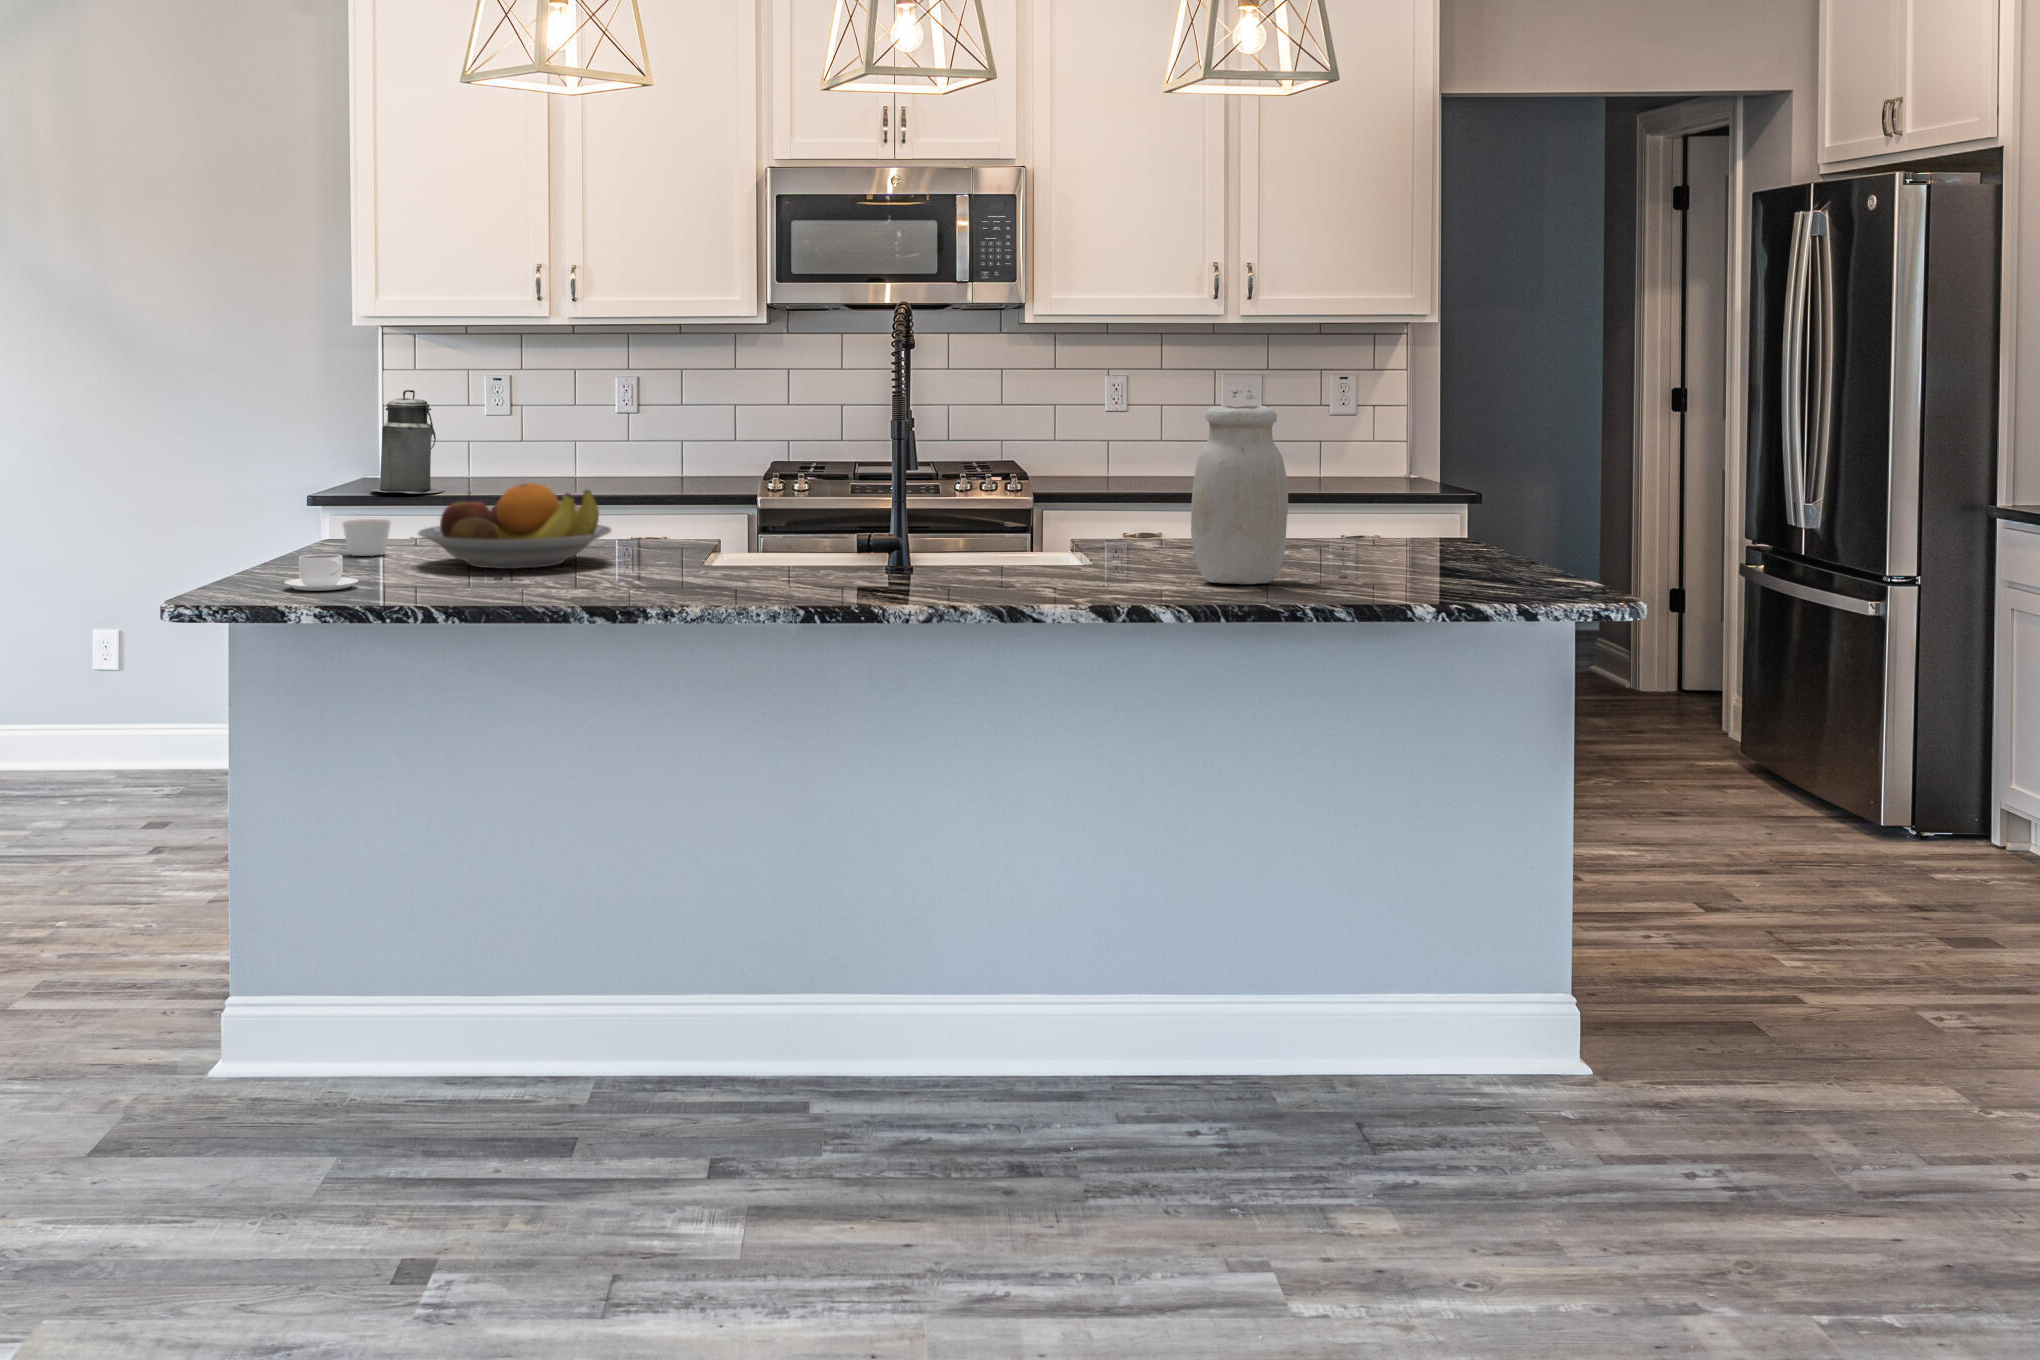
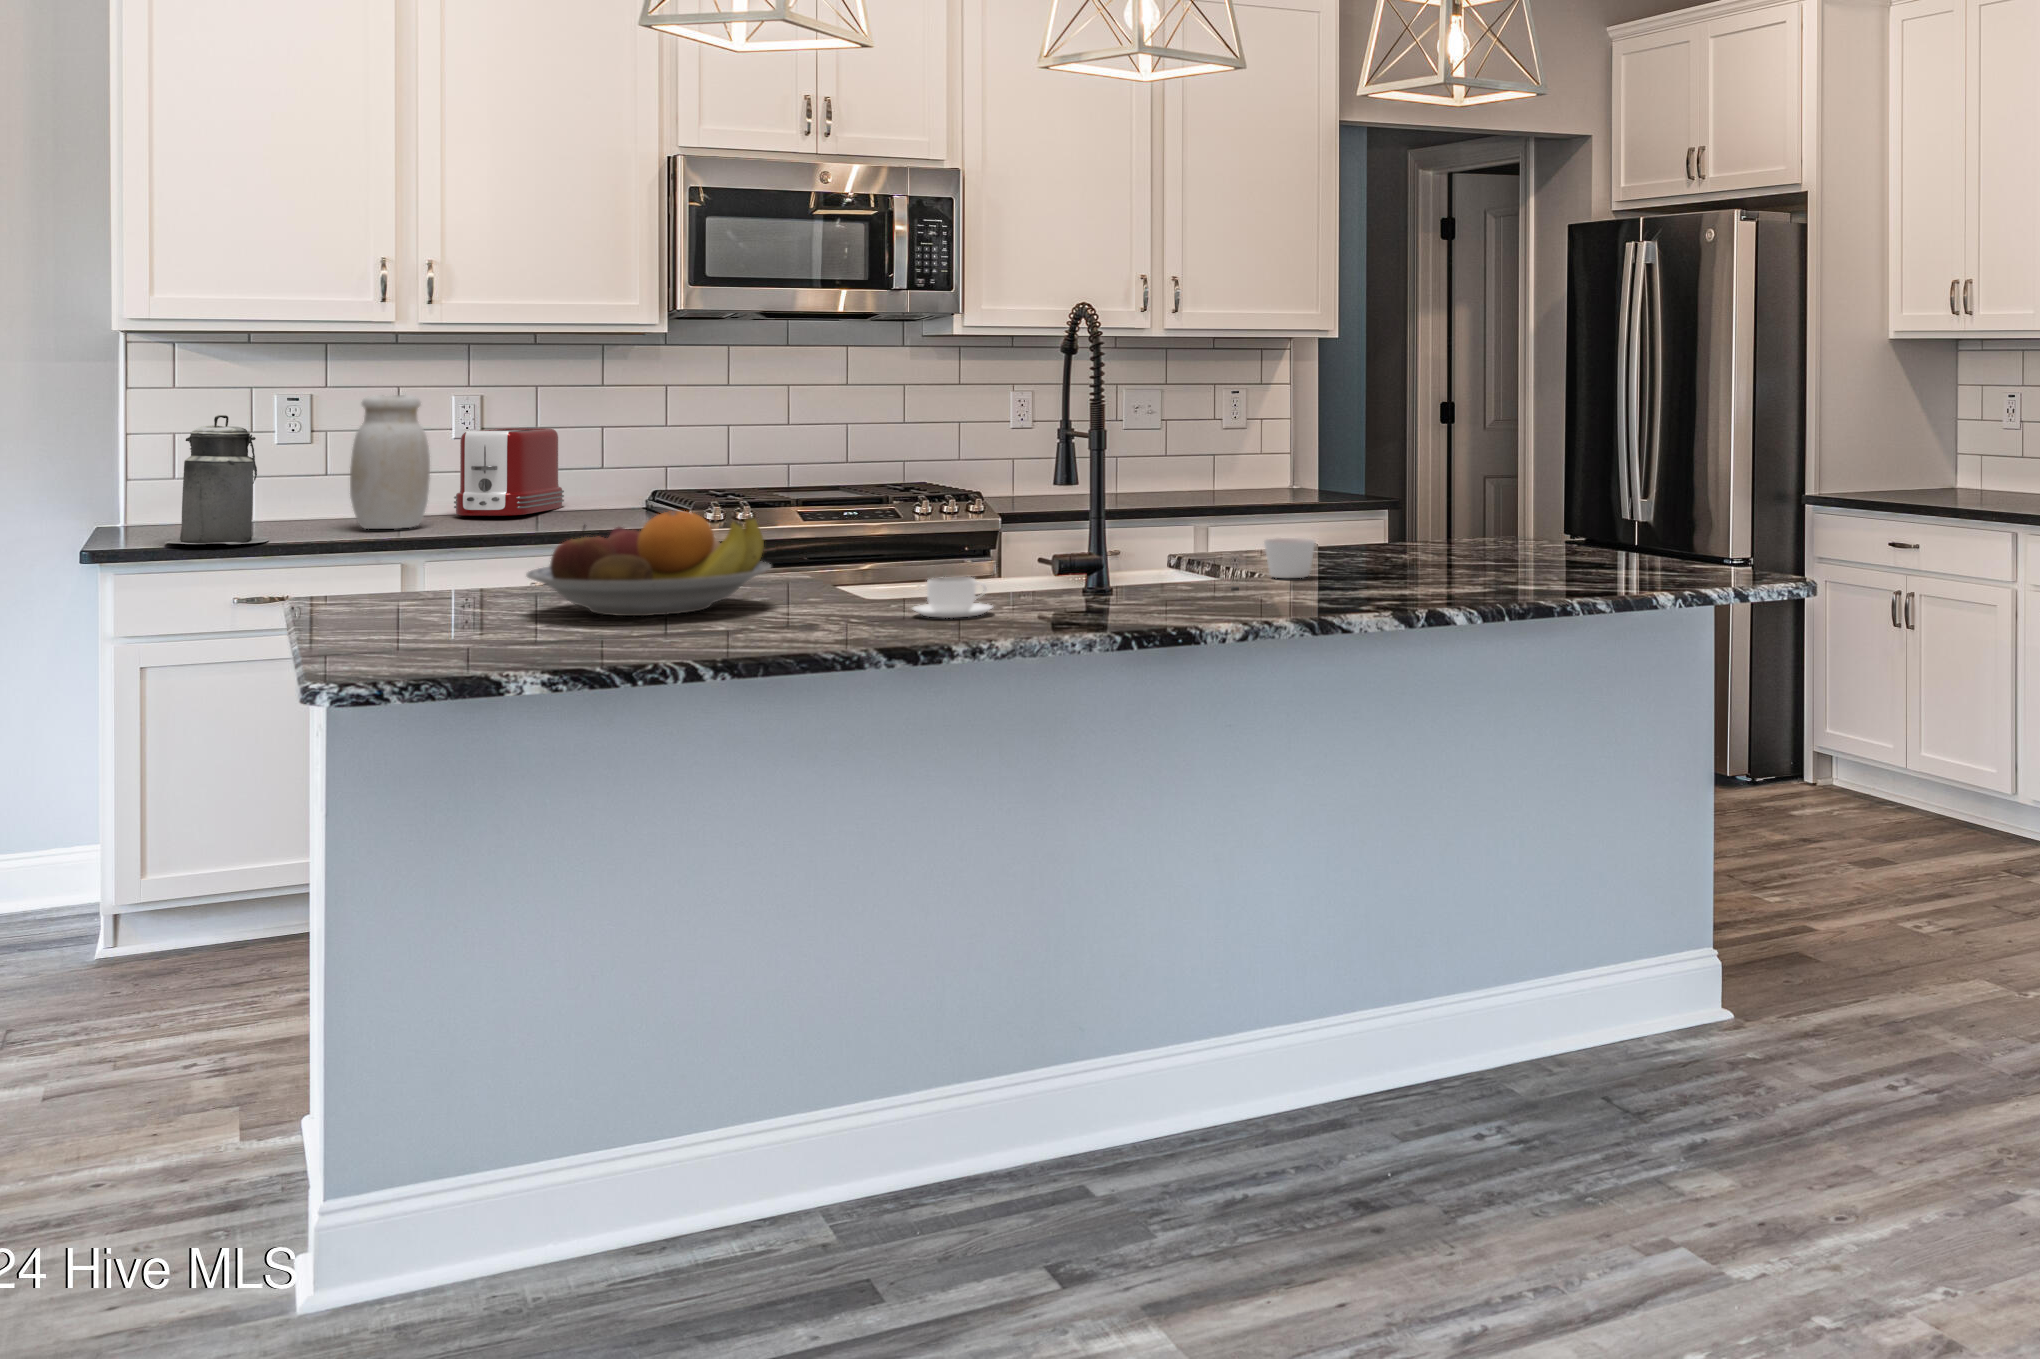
toaster: none [600,403,697,478] -> present [454,428,564,516]
jar: present [1191,405,1288,584] -> present [350,395,430,529]
candle: present [343,519,391,556] -> present [1264,538,1316,578]
coffee cup: present [284,554,358,591] -> present [913,577,992,618]

